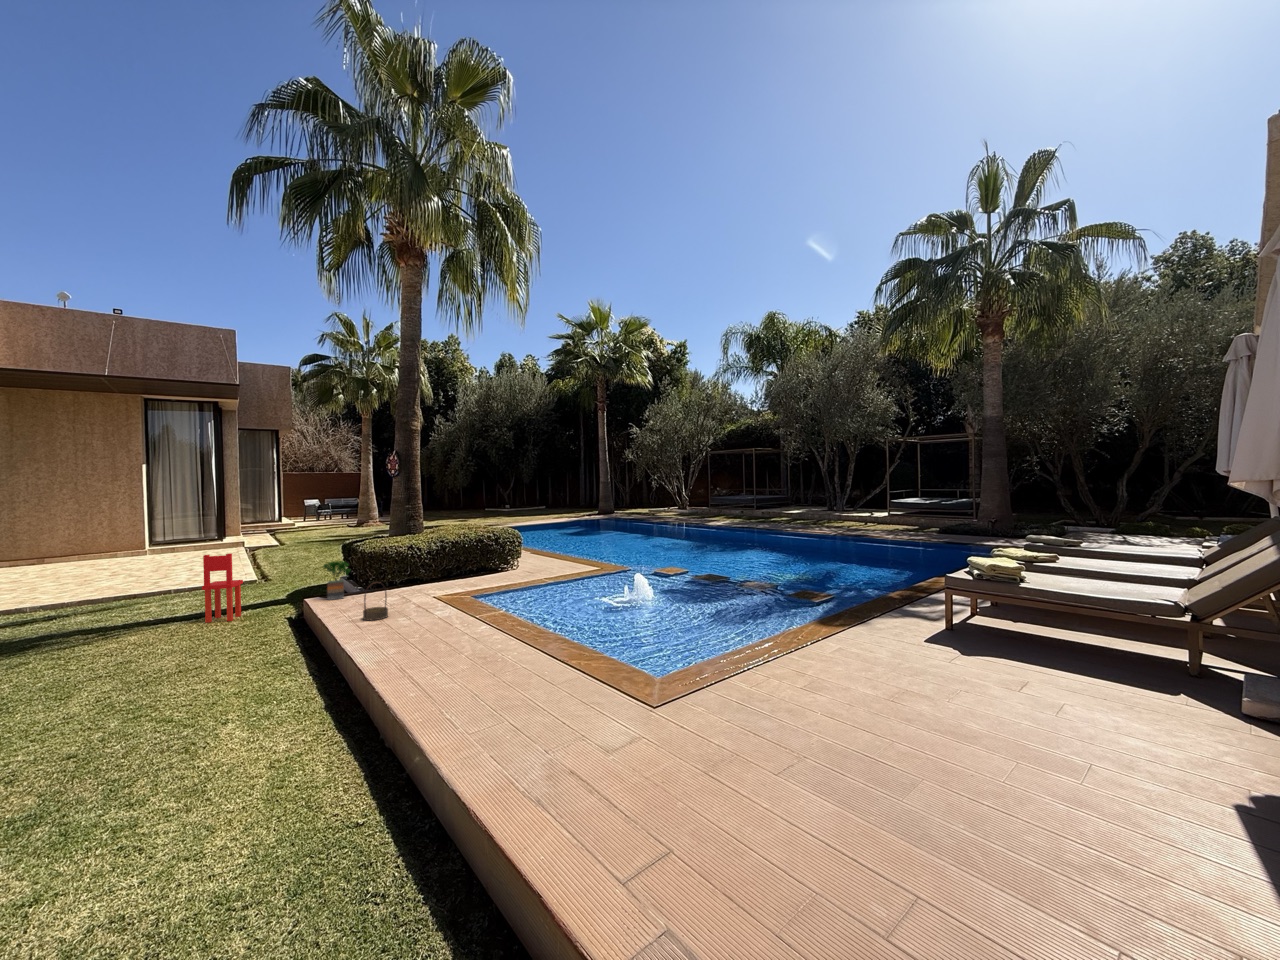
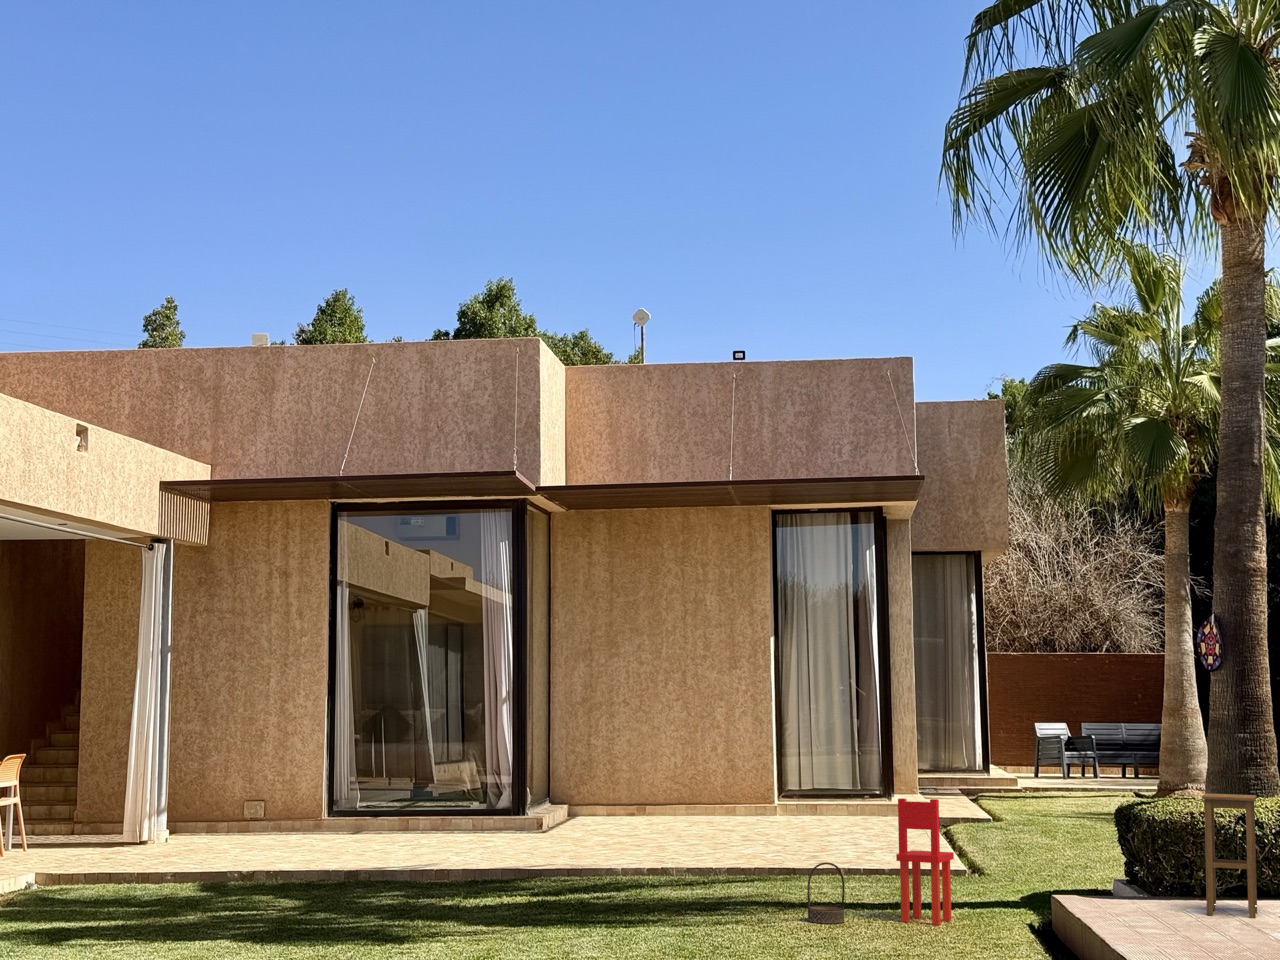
stool: none [386,537,412,595] -> present [1202,793,1257,918]
potted tree: present [323,561,350,600] -> none [1083,830,1137,910]
basket: present [363,582,388,620] -> present [807,862,845,924]

